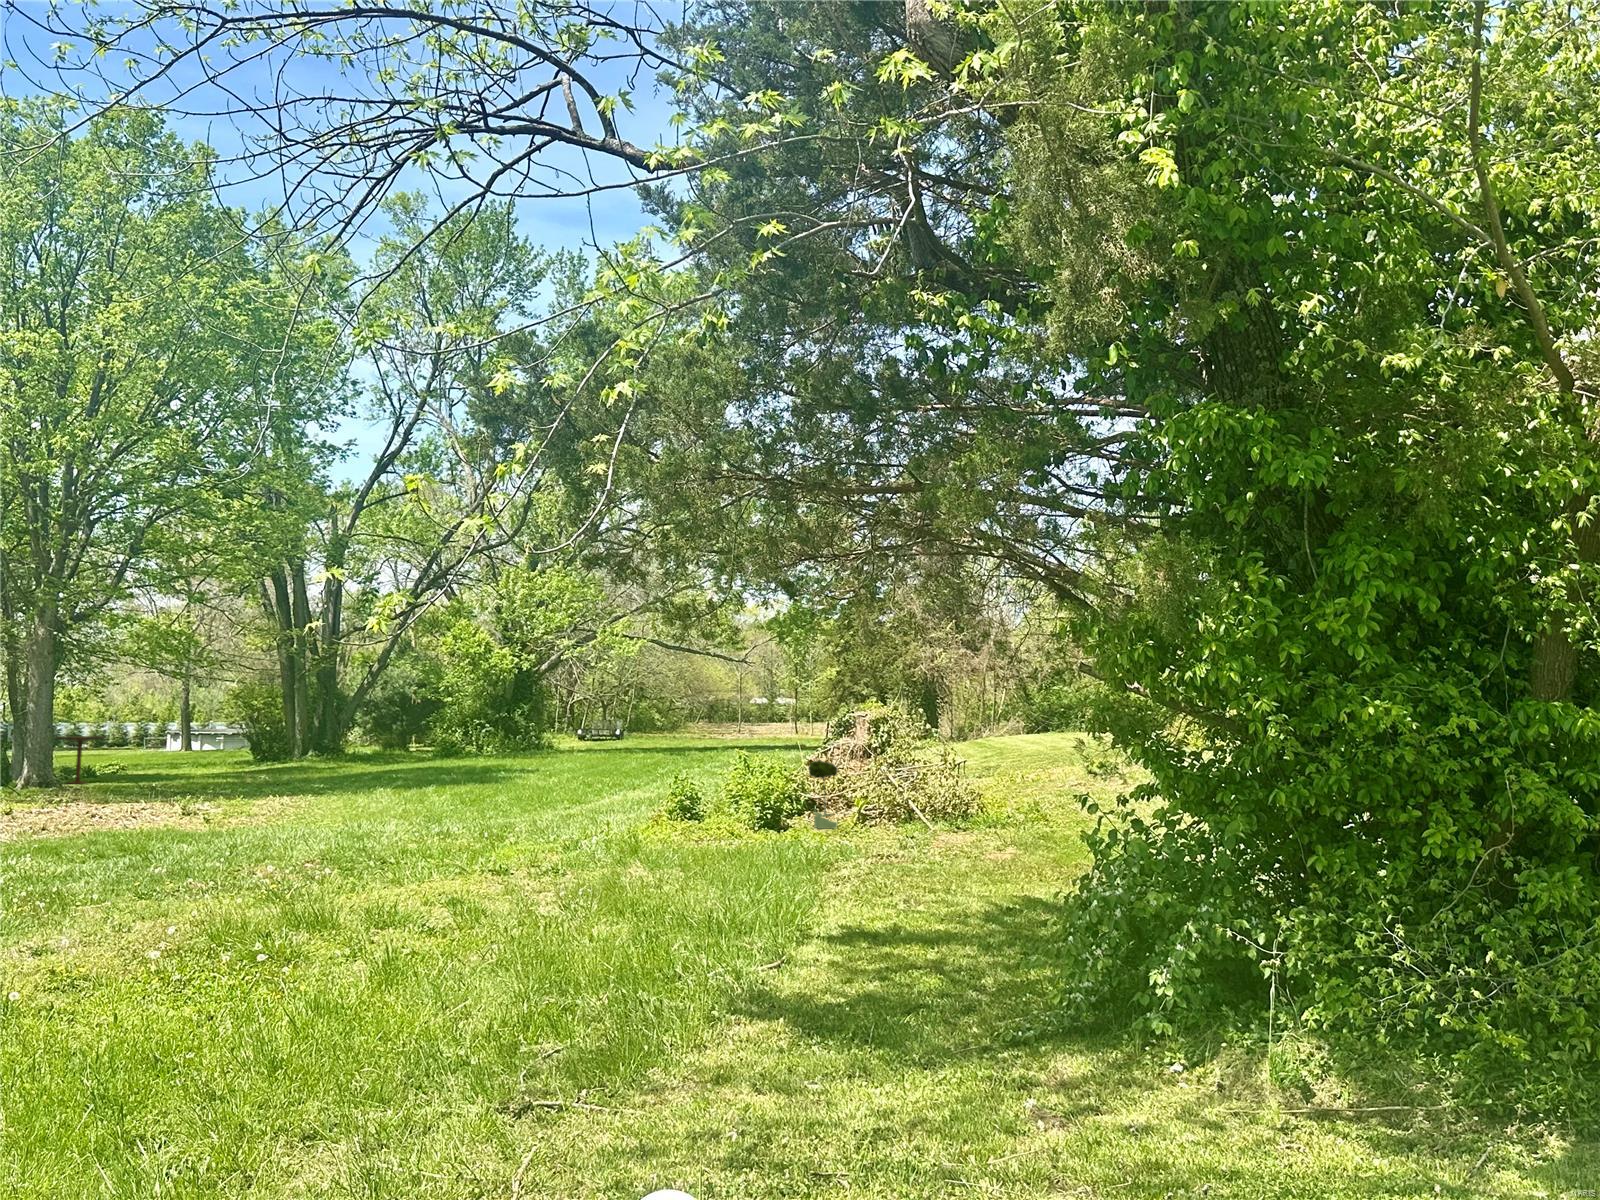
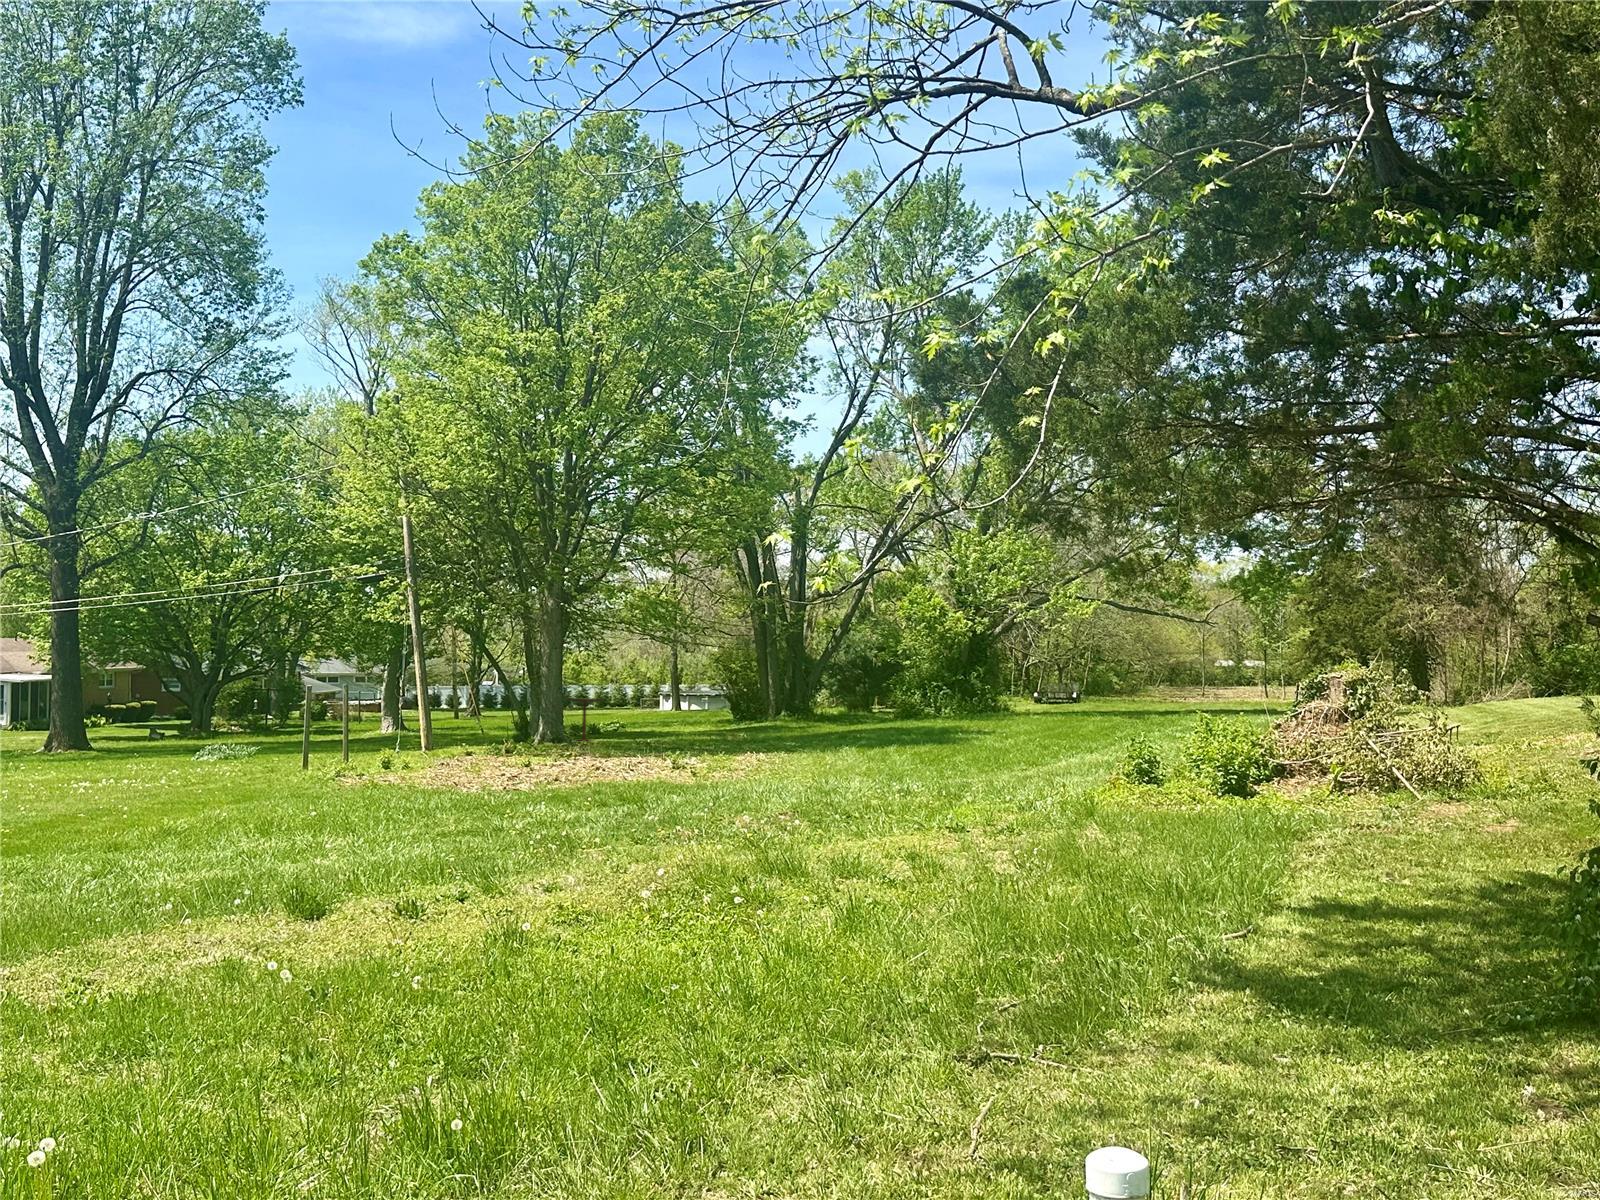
potted tree: present [809,760,838,829] -> none [1276,721,1311,797]

